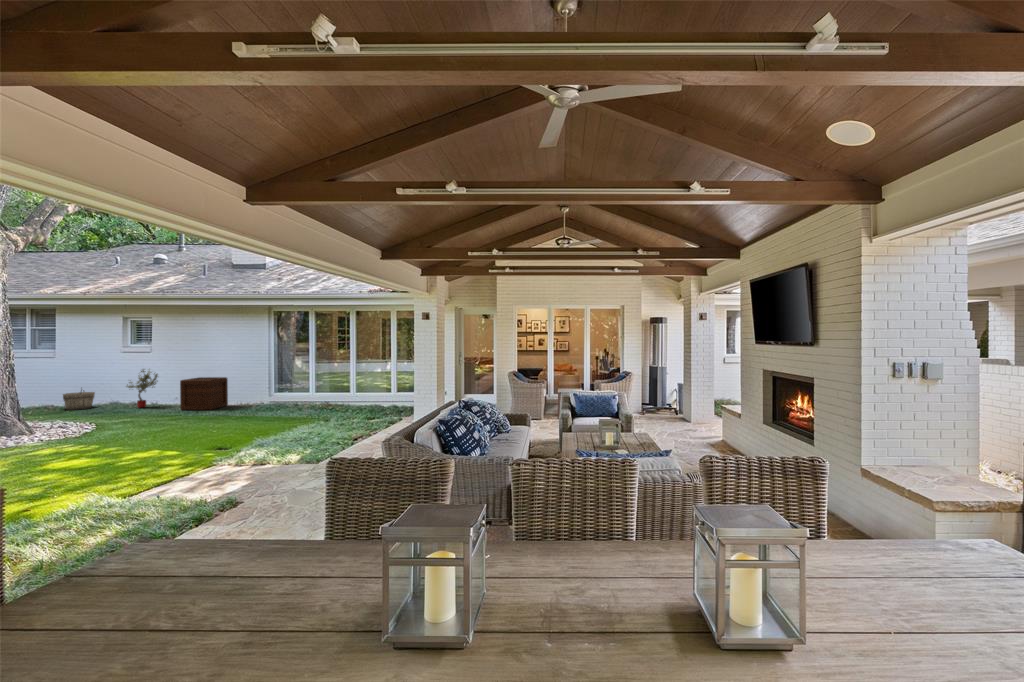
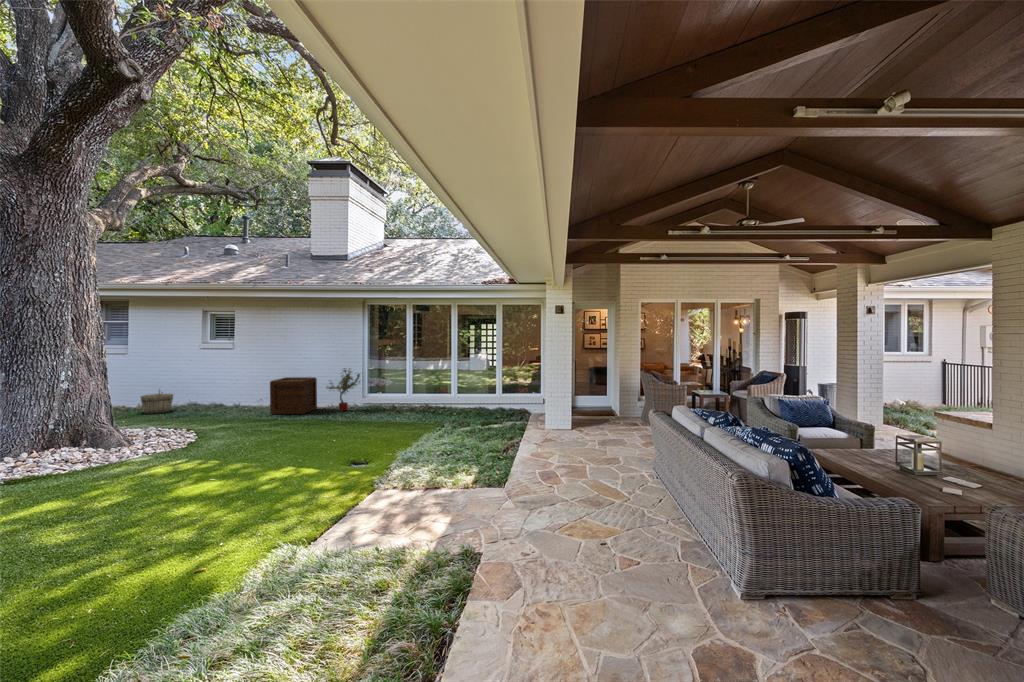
potted tree: present [127,369,158,408] -> present [327,368,360,411]

